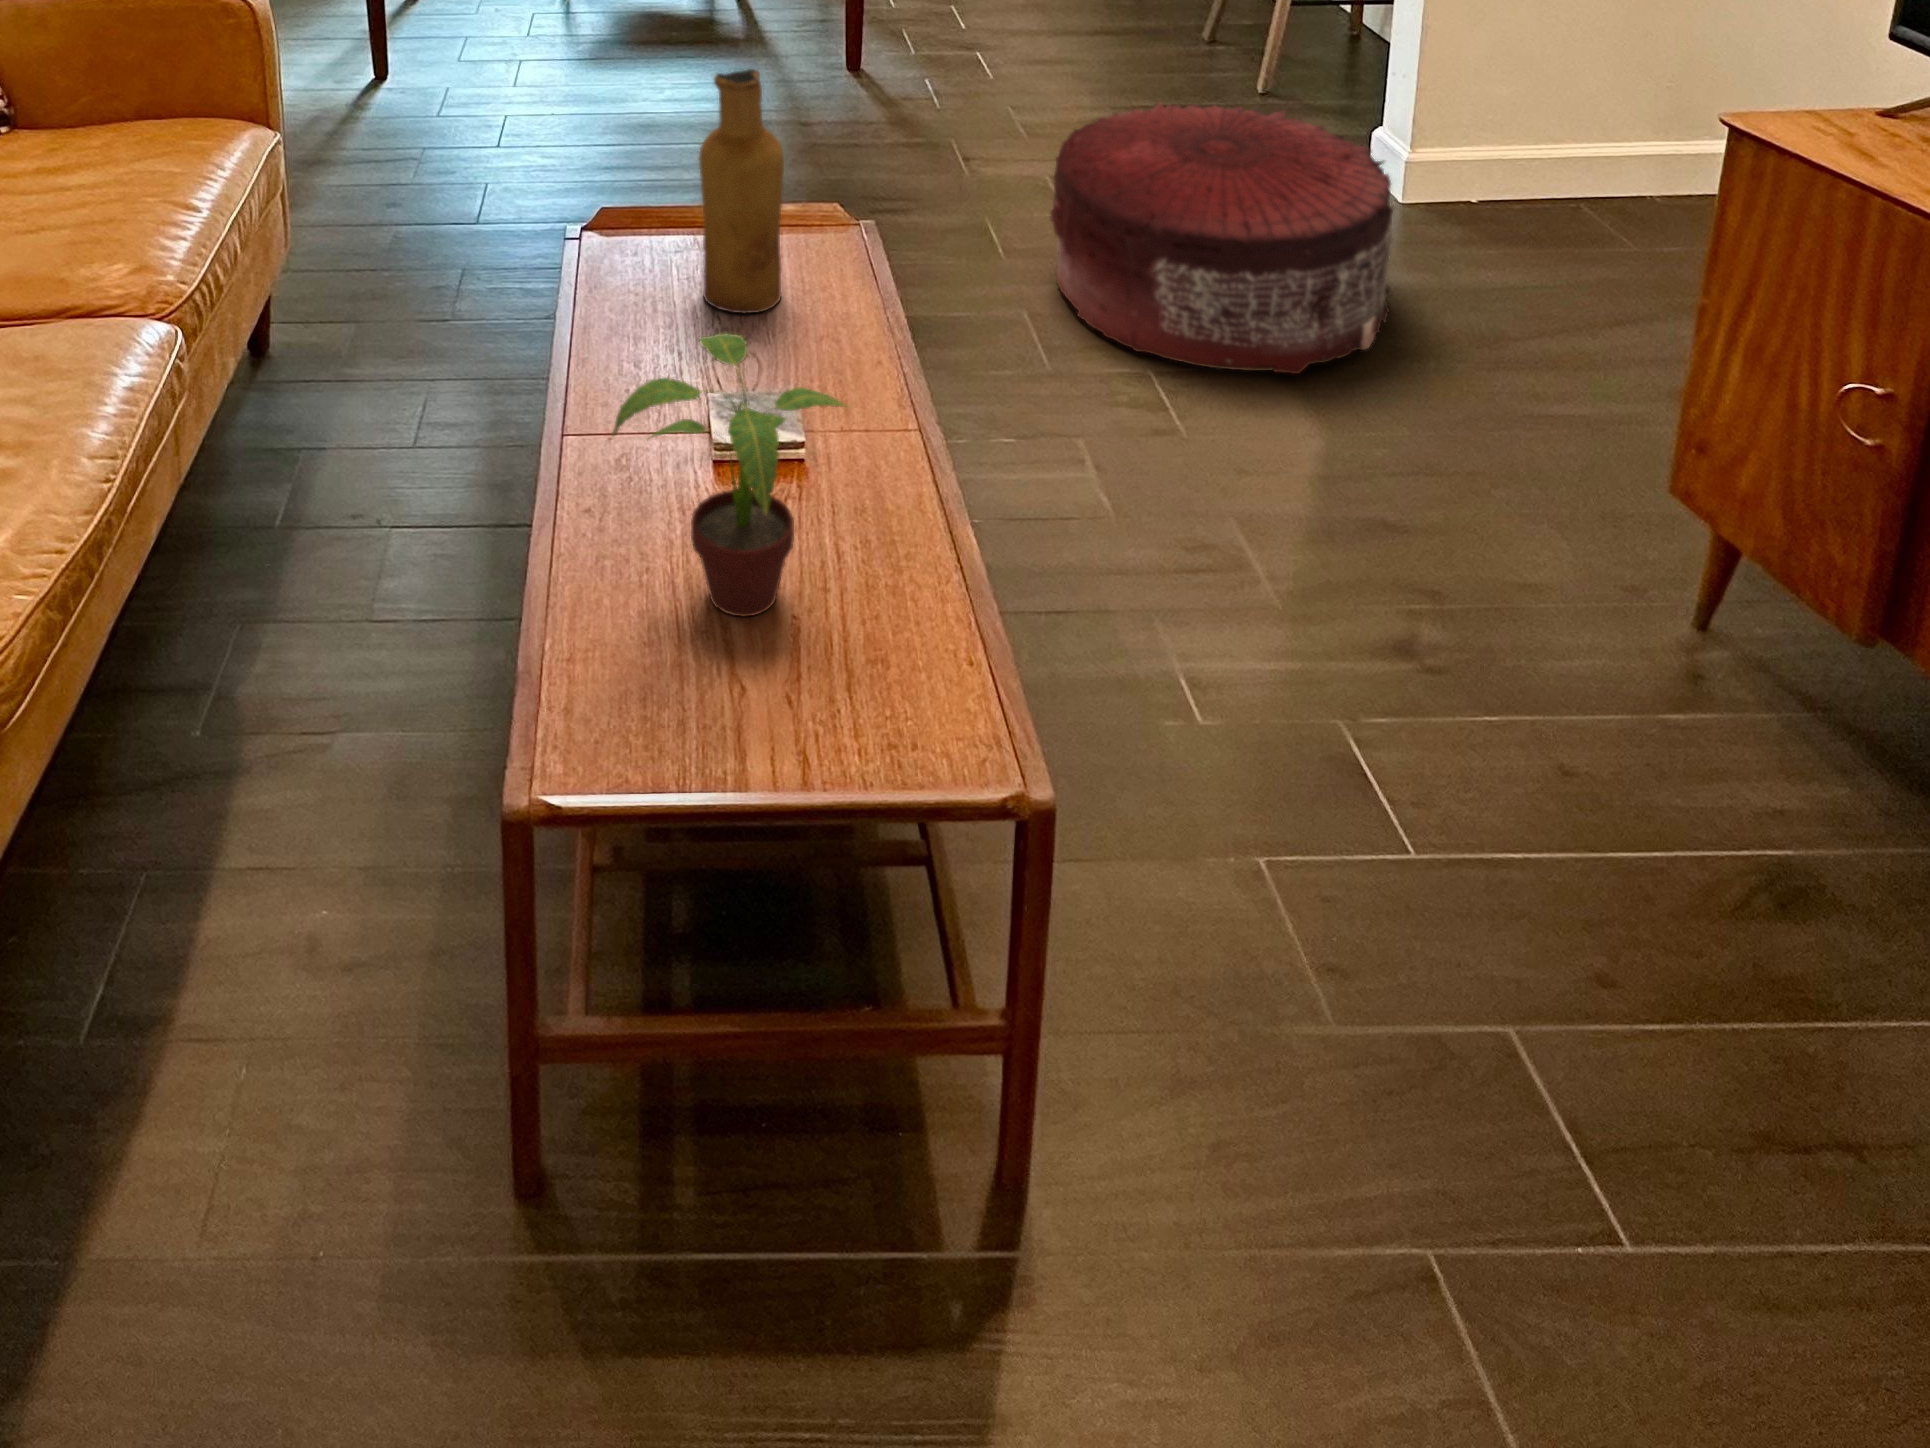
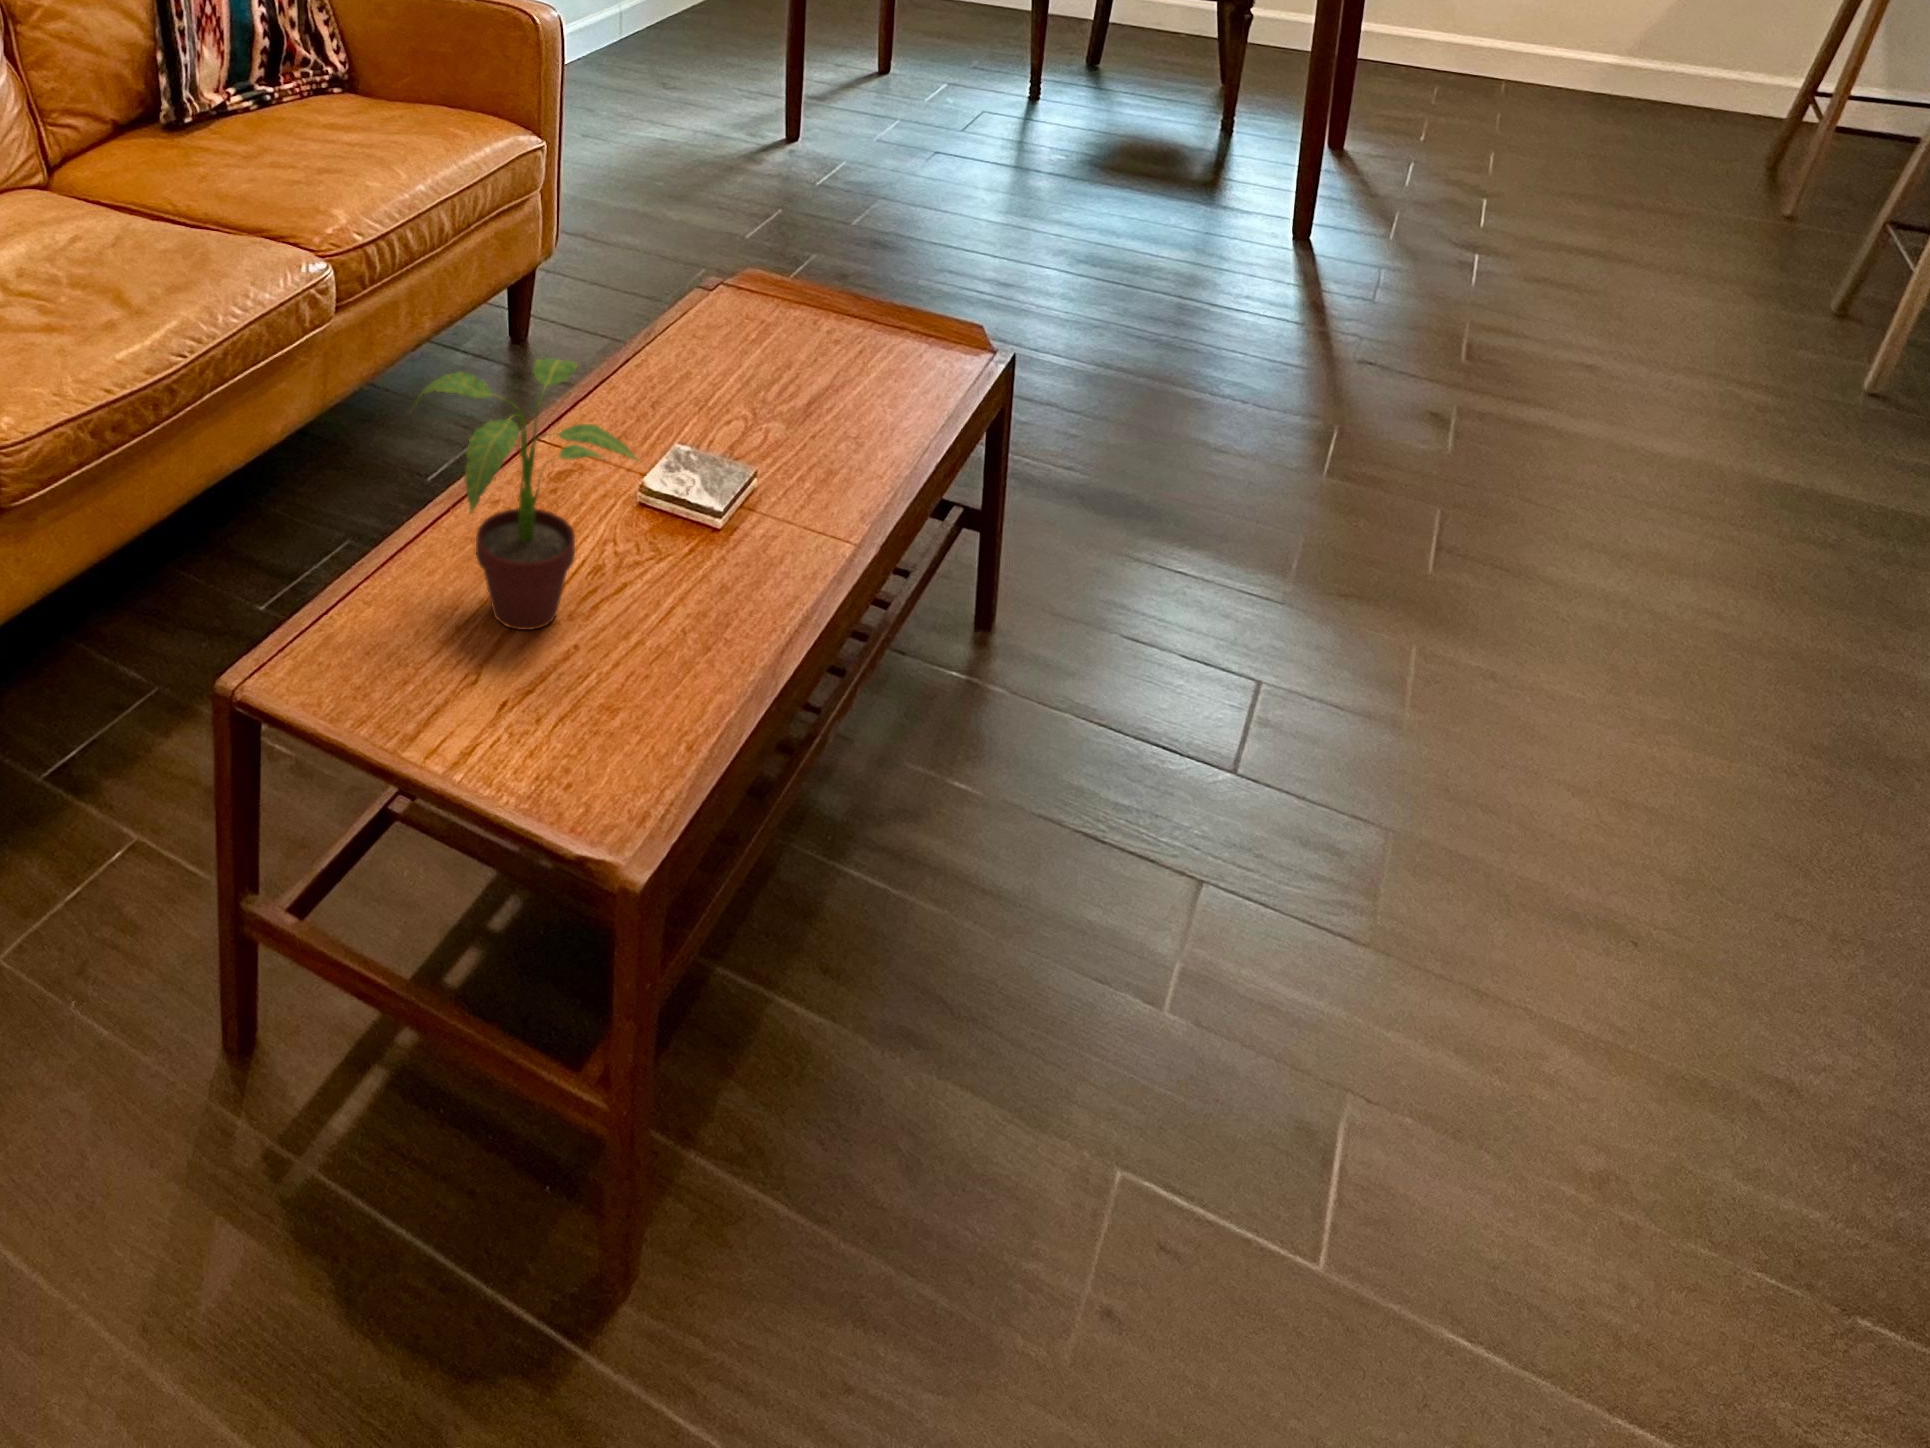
vase: present [699,69,784,313] -> none [746,145,839,398]
pouf: present [1050,103,1393,374] -> none [1359,349,1871,744]

